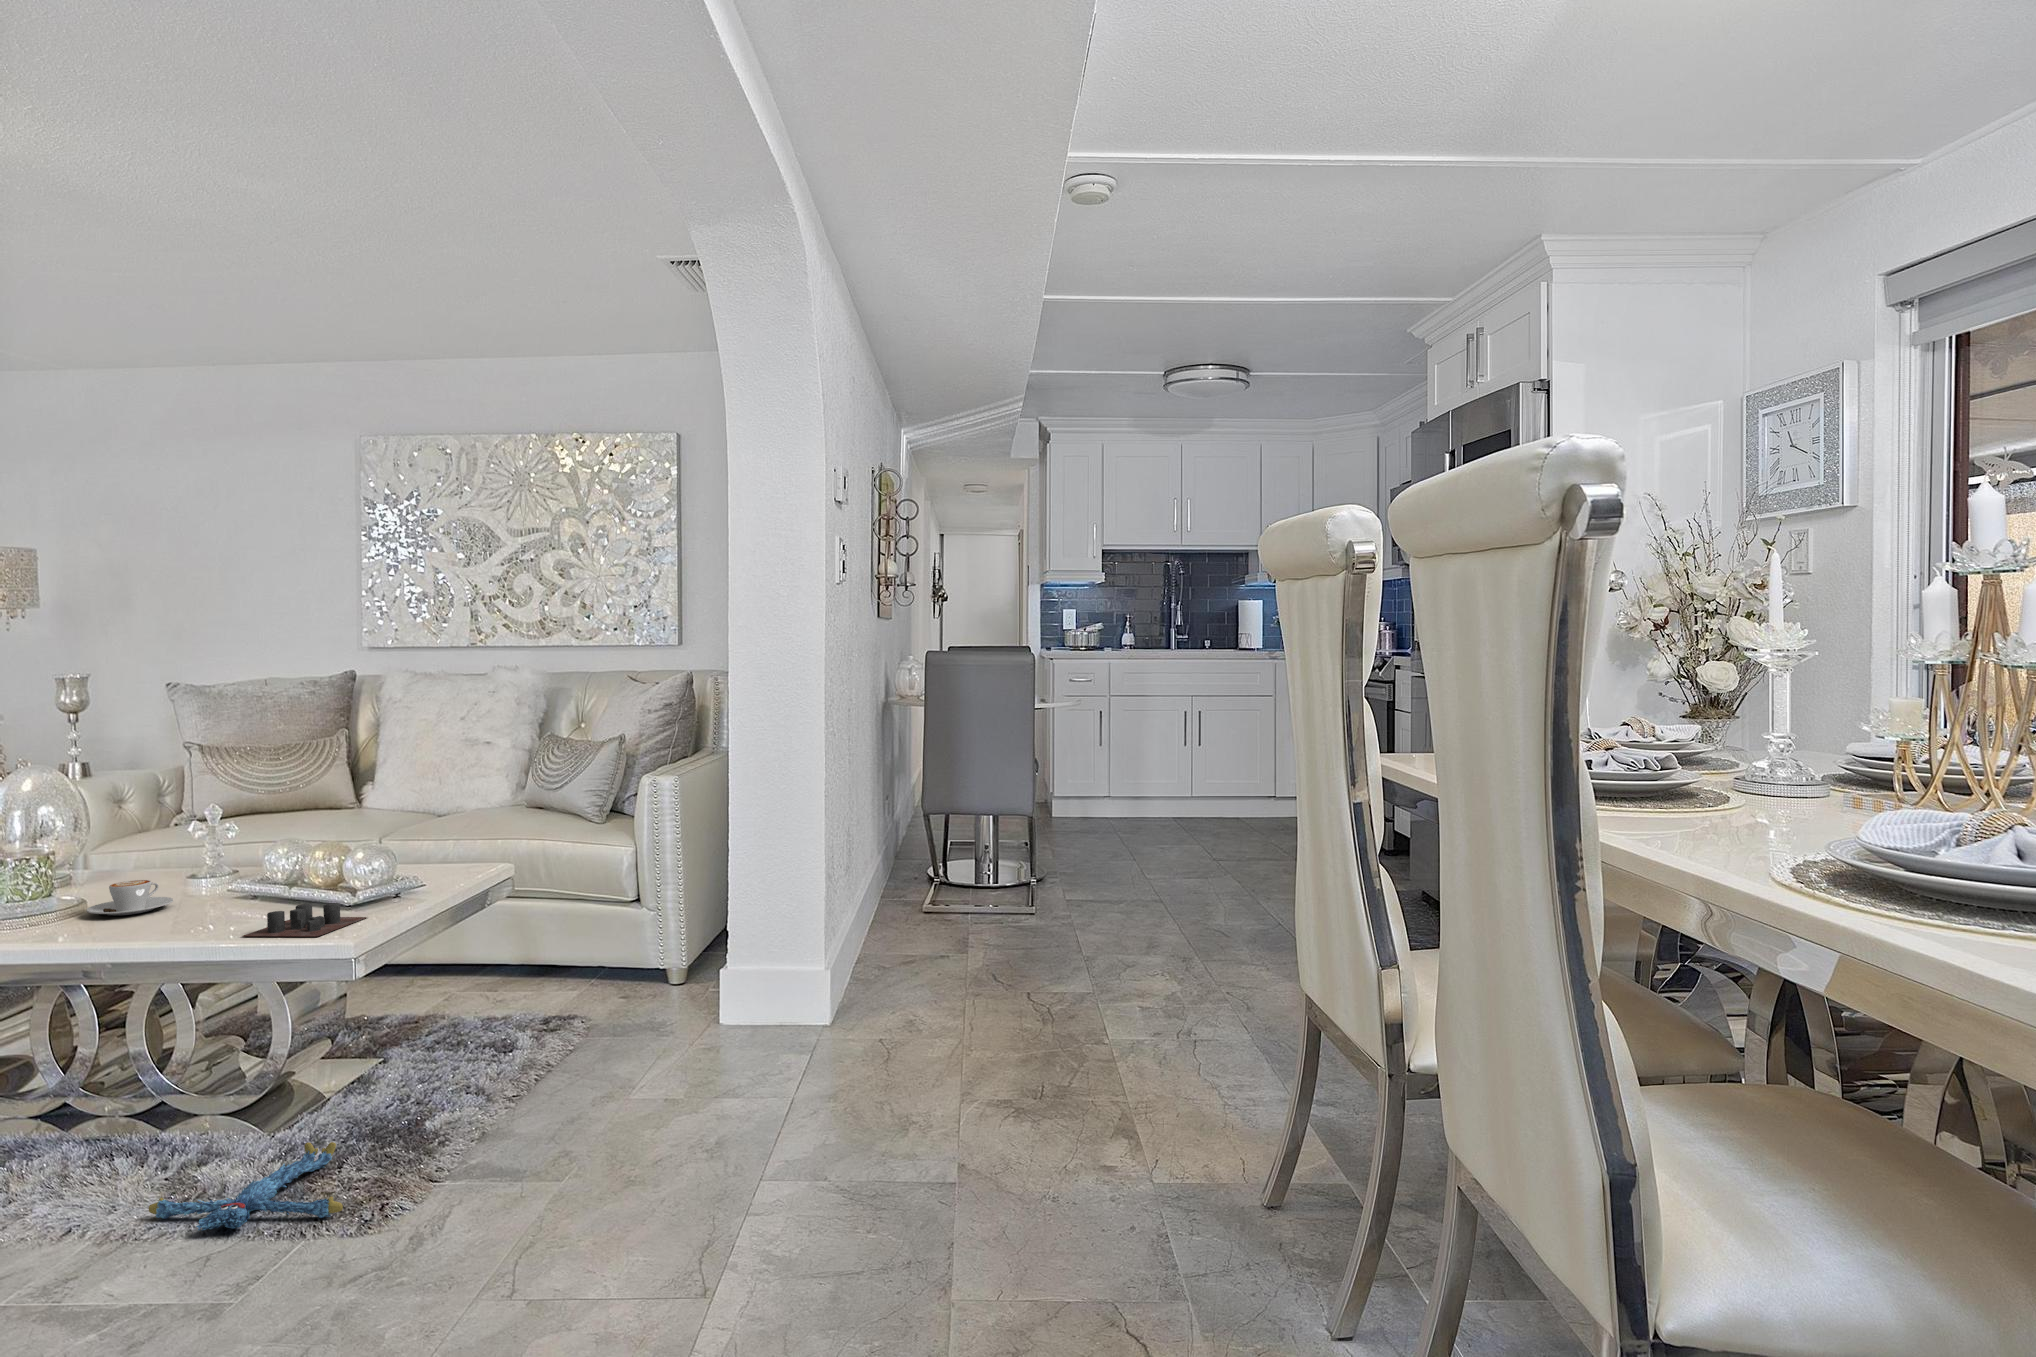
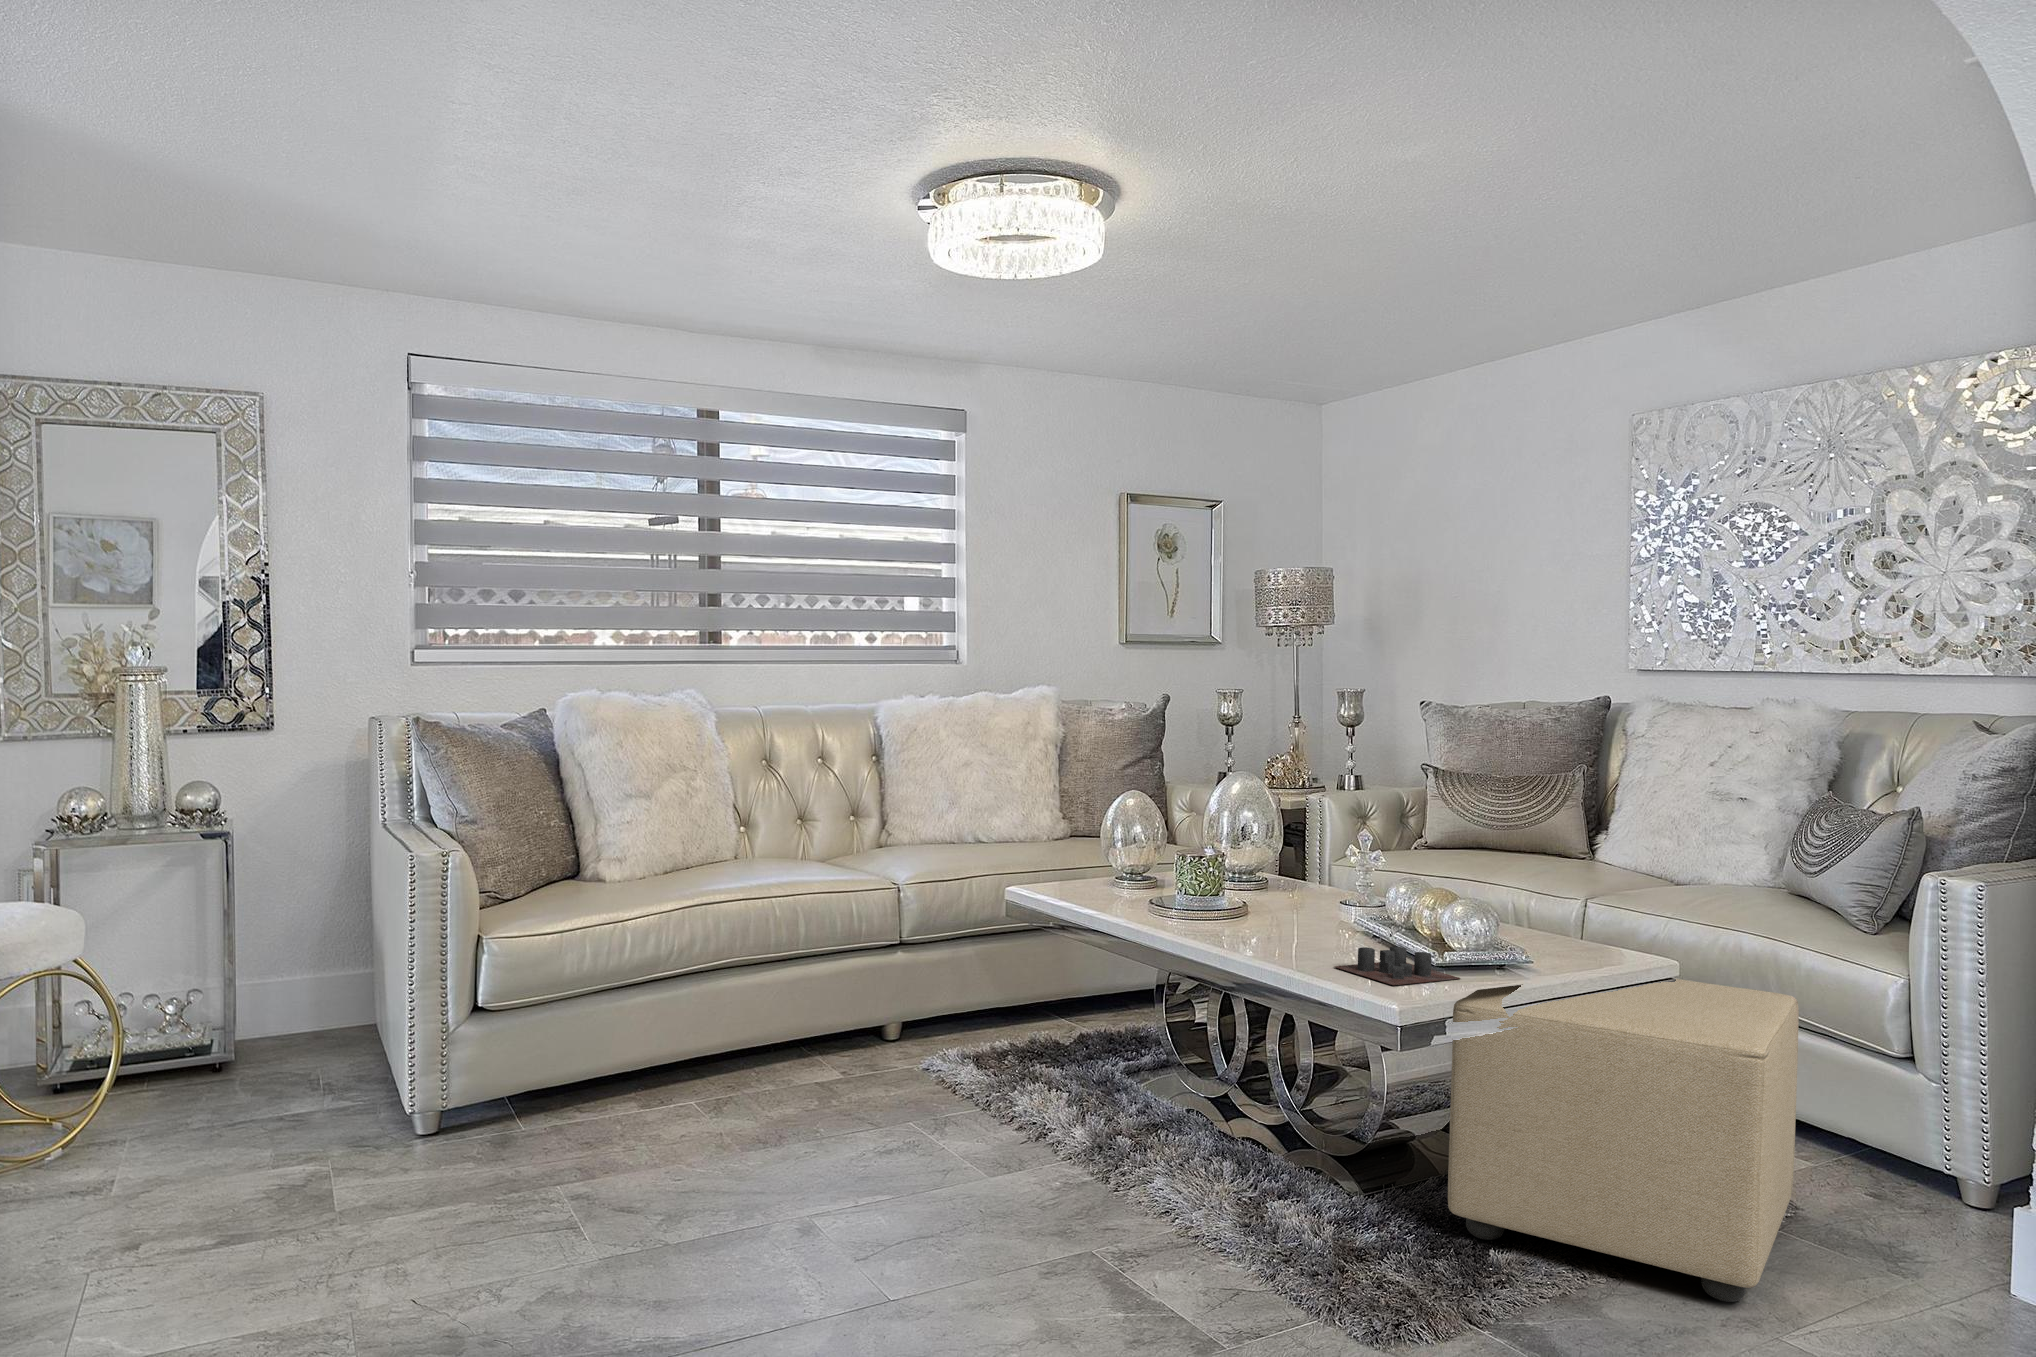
ottoman: none [367,874,615,1123] -> present [1448,979,1799,1302]
coffee cup: present [87,880,173,916] -> none [1247,890,1317,924]
plush toy: present [149,1142,343,1230] -> none [1217,1214,1393,1308]

